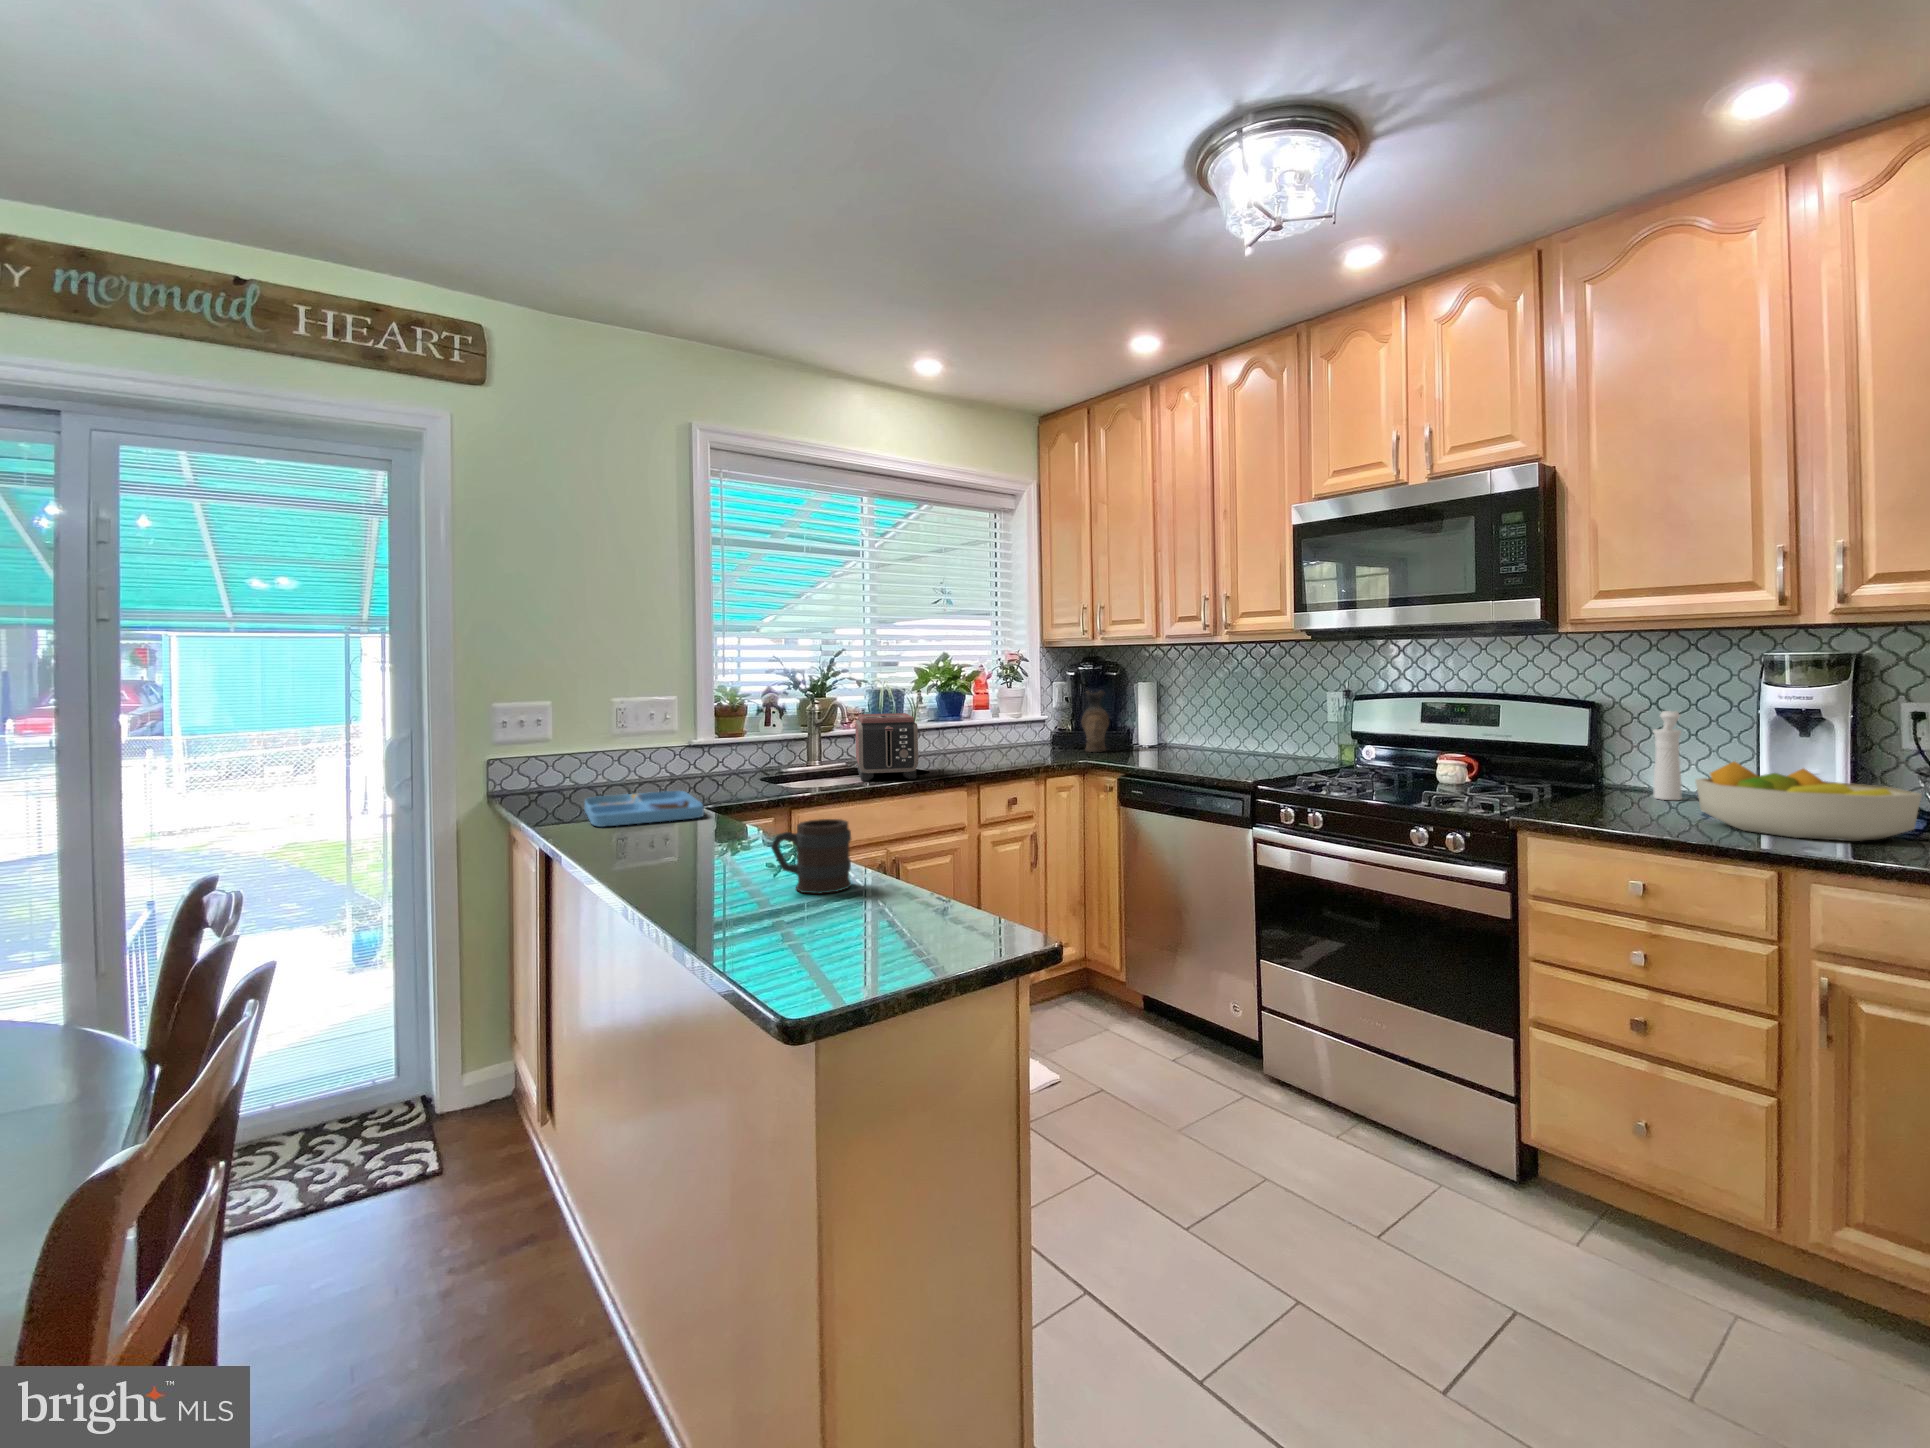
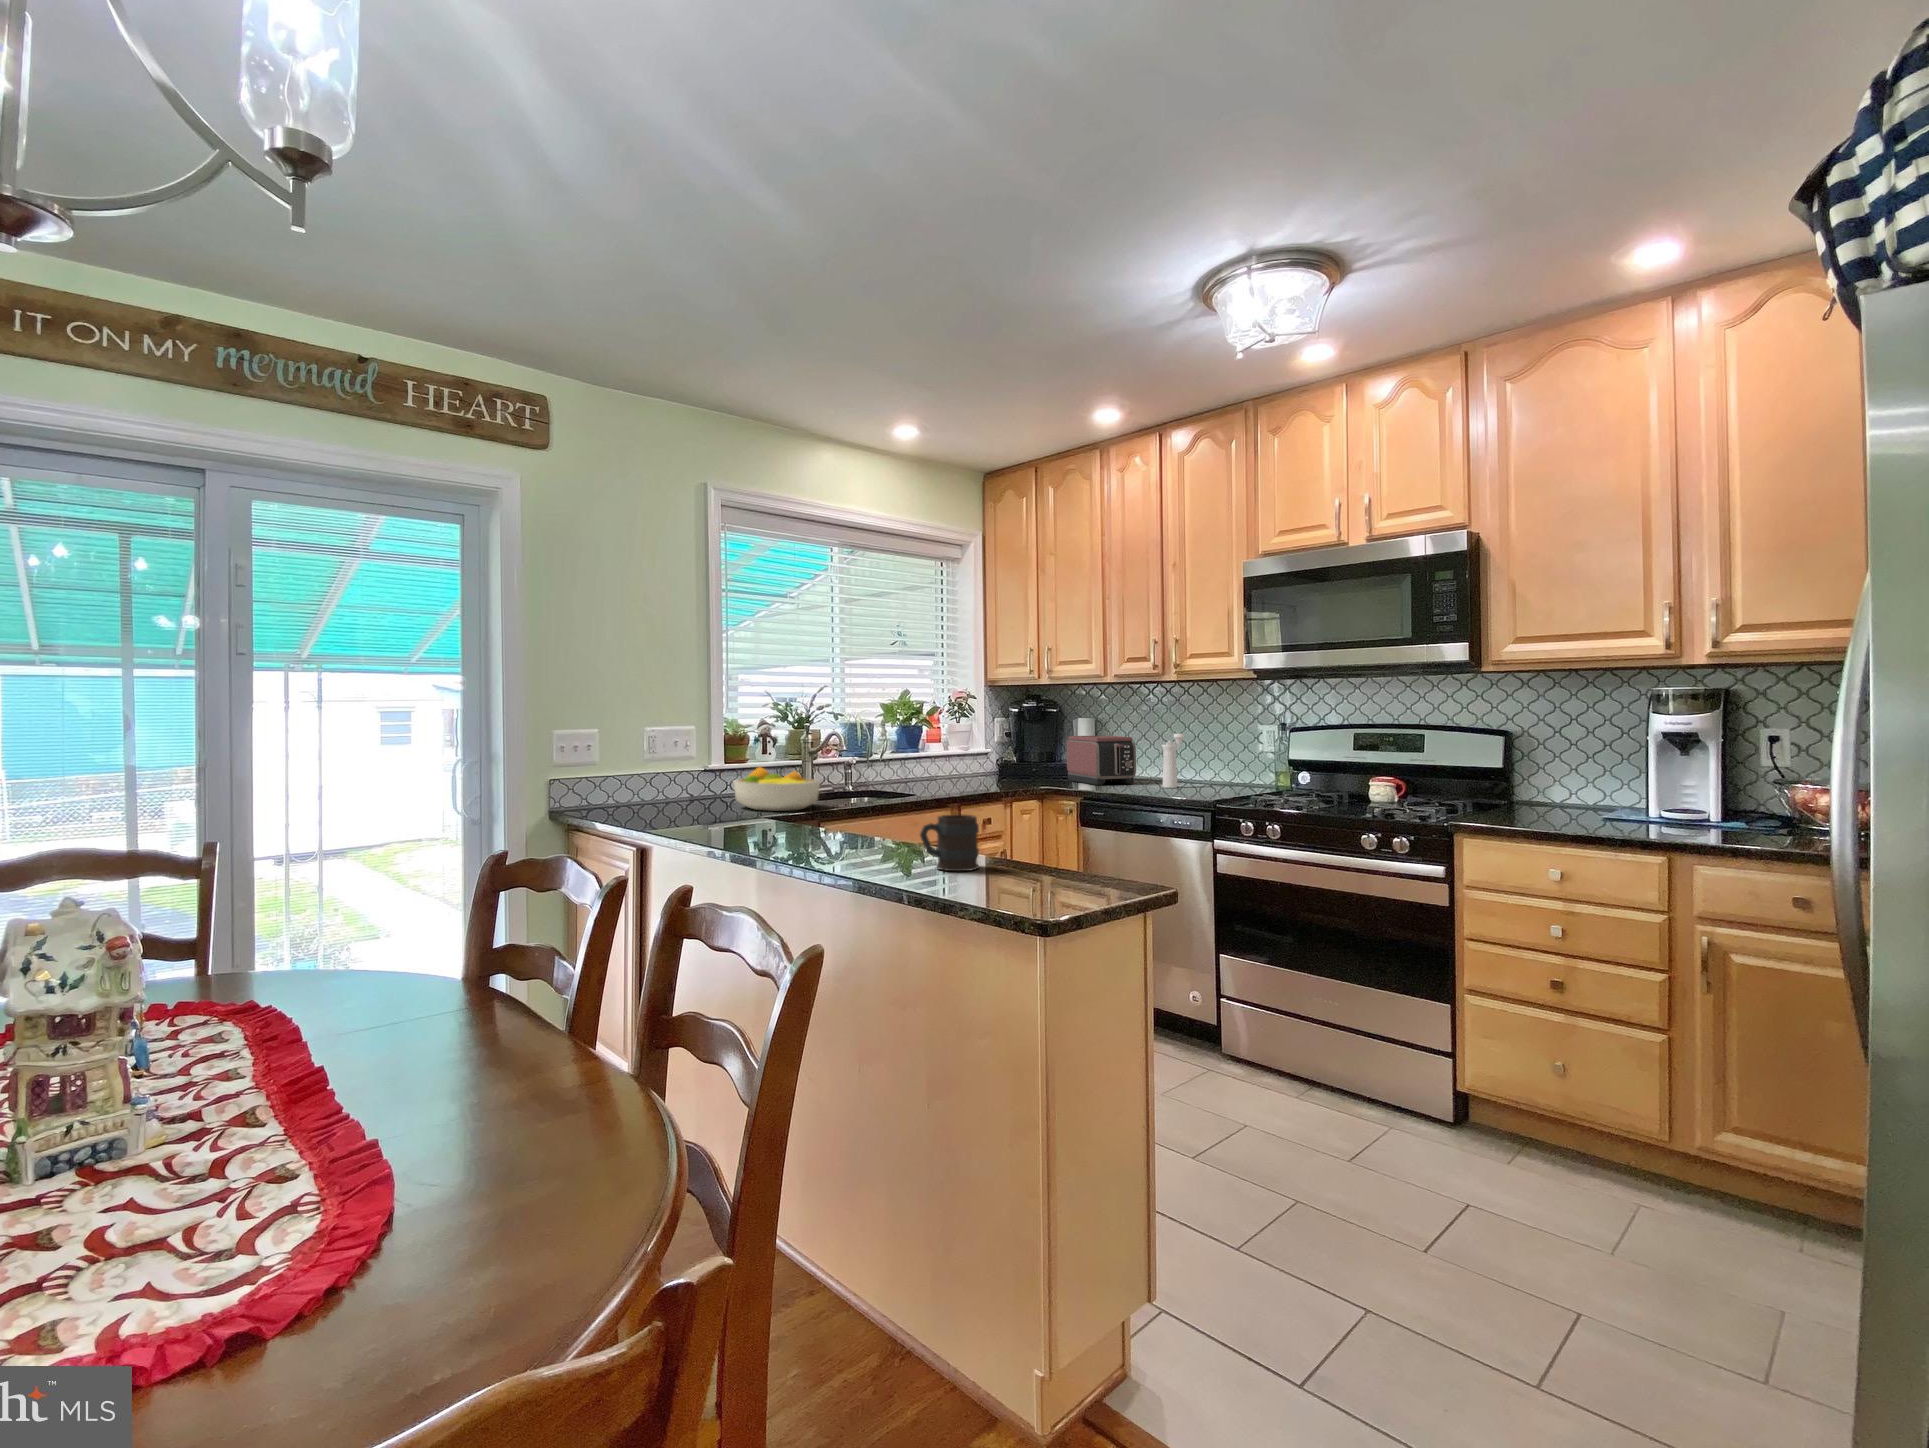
ceramic pitcher: present [1082,691,1109,752] -> none [1026,716,1052,779]
pepper mill: present [1653,711,1682,800] -> present [1162,734,1184,788]
toaster: present [855,713,918,781] -> present [1067,735,1136,785]
fruit bowl: present [1695,761,1922,841] -> present [733,767,820,811]
tray: present [585,791,704,826] -> none [651,806,768,833]

